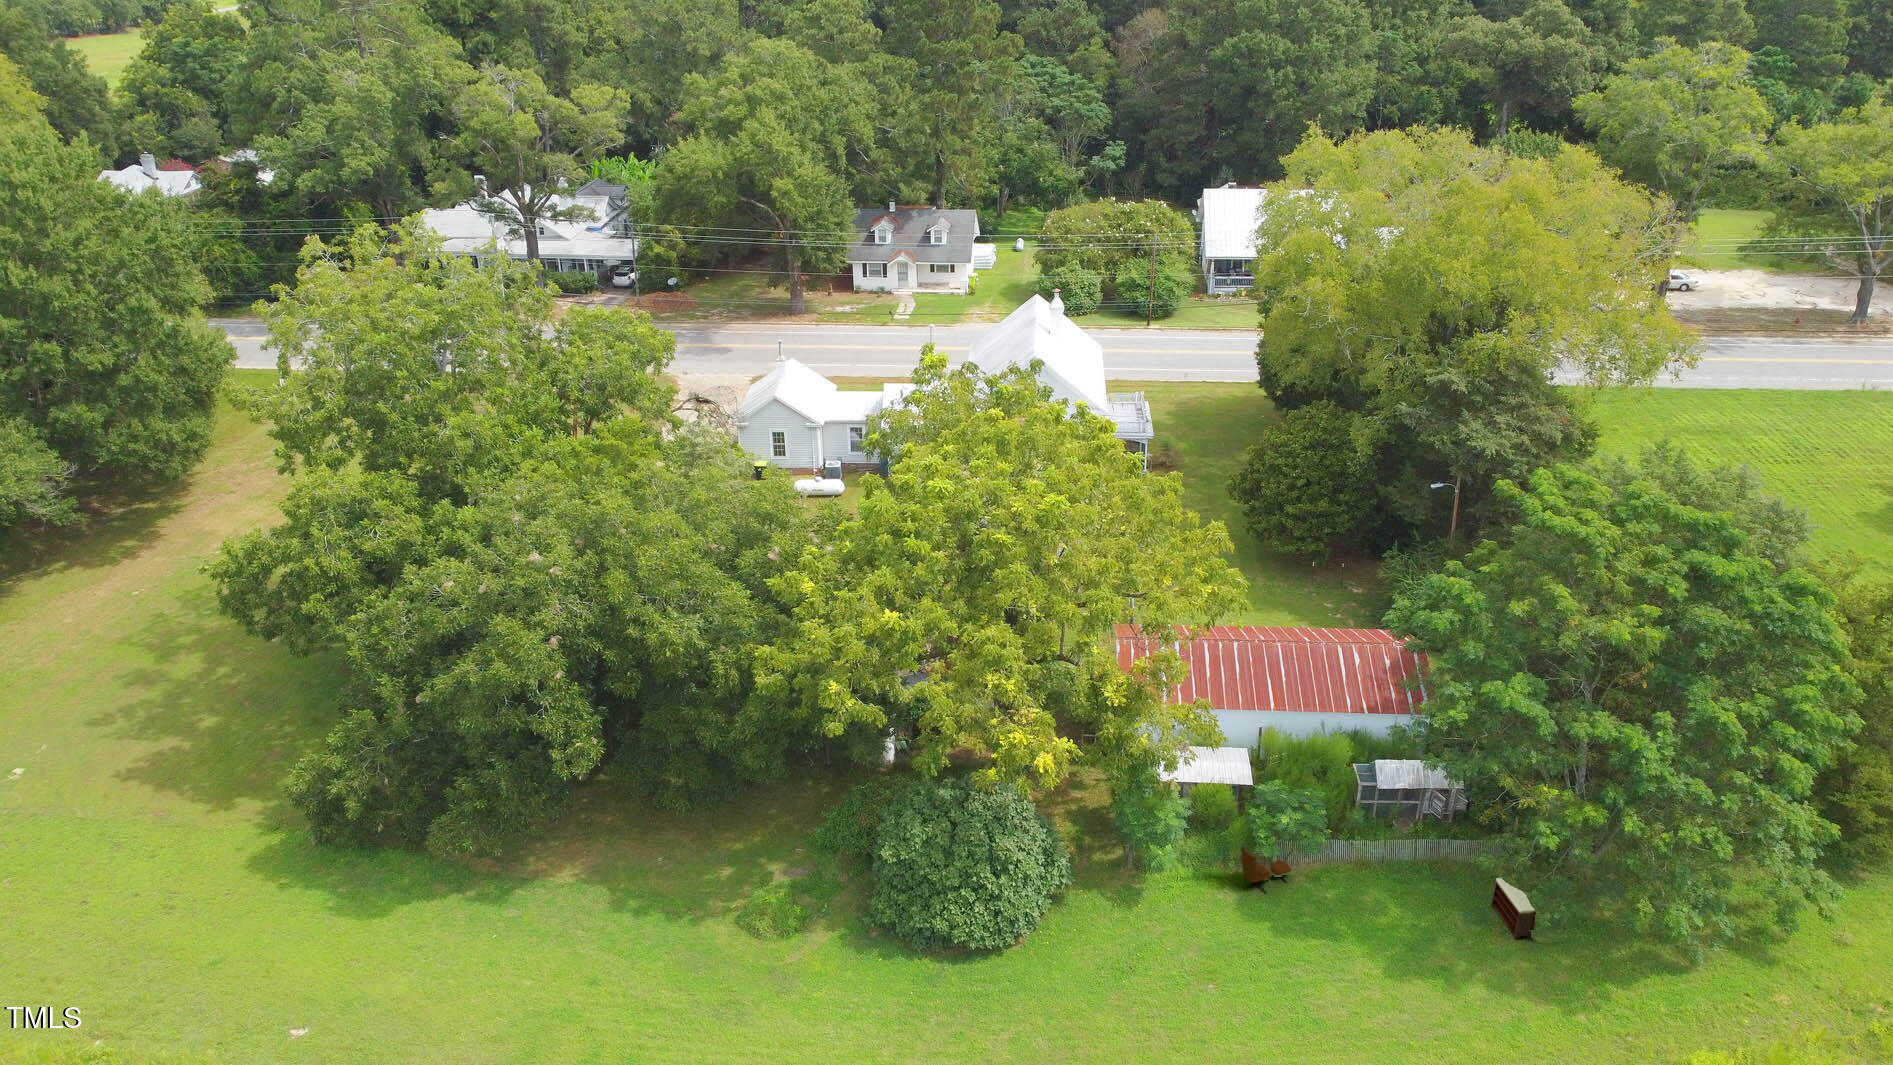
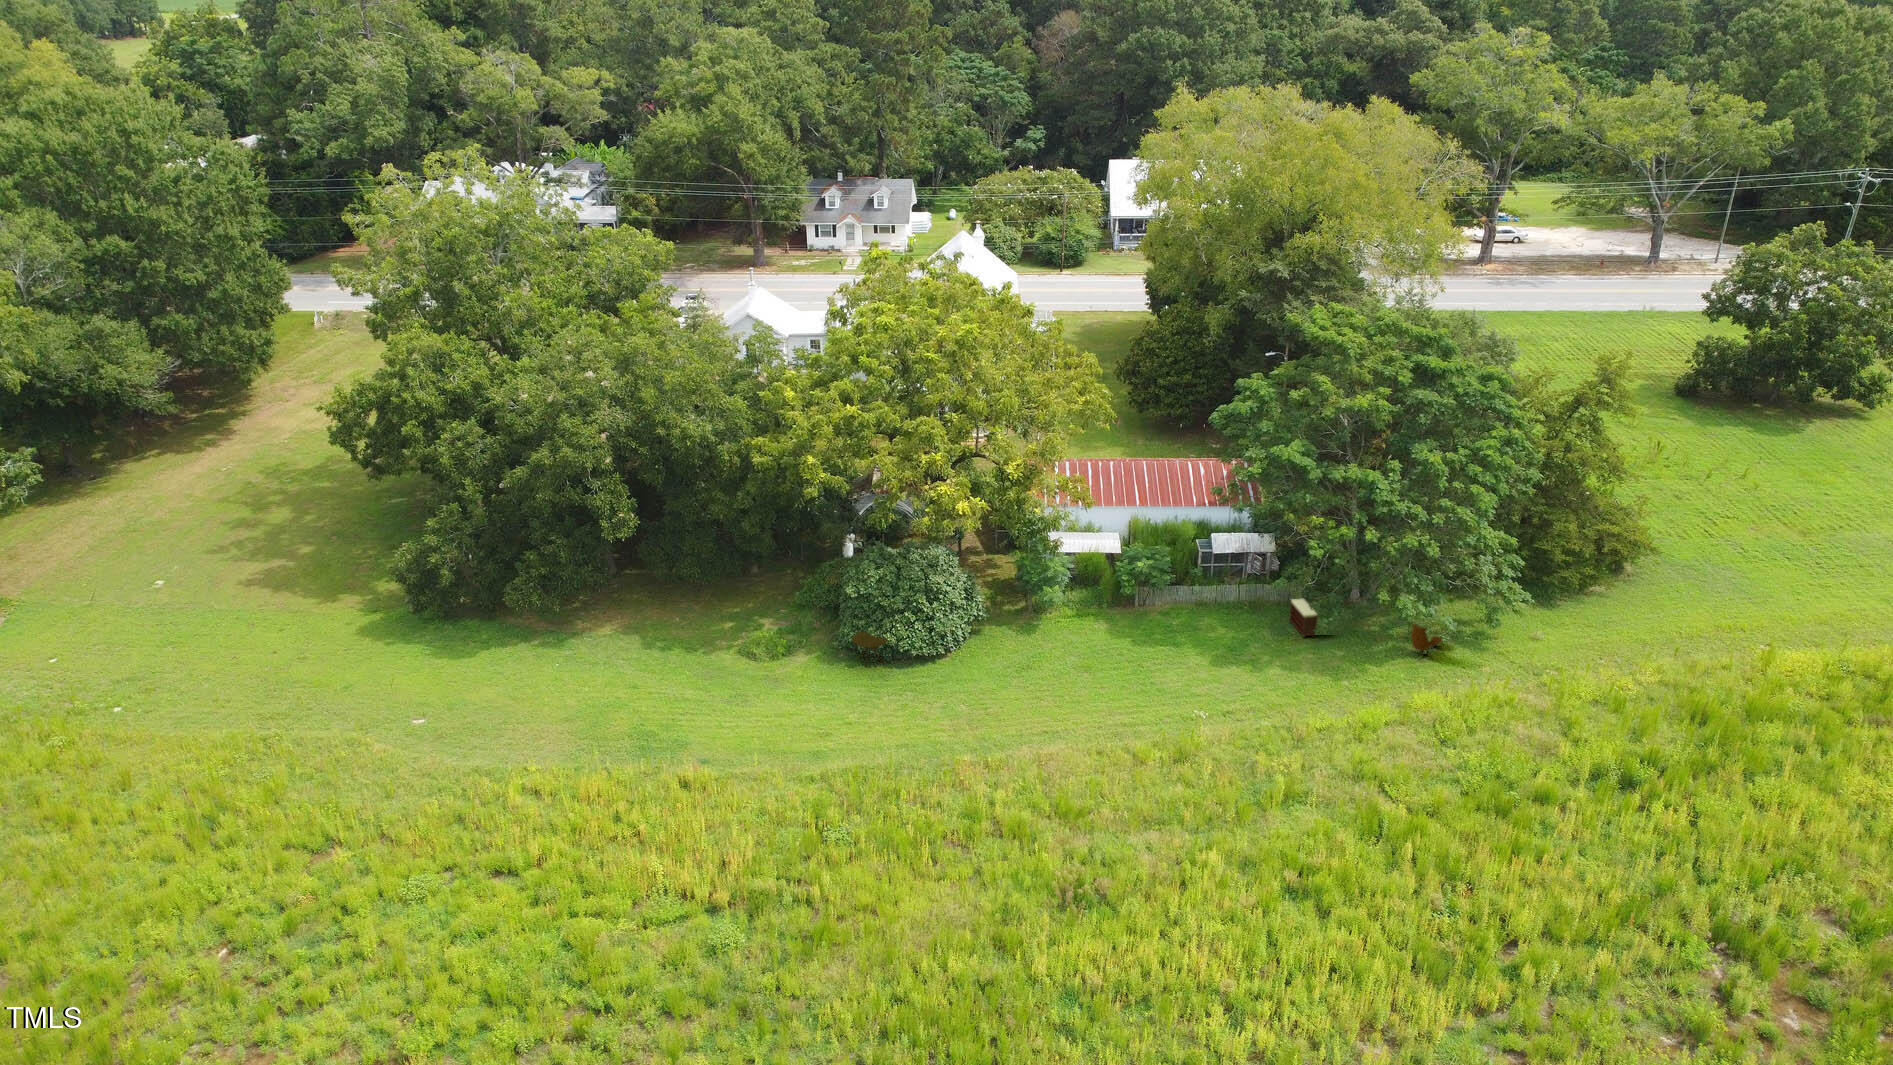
lounge chair: present [1241,846,1291,893] -> present [1411,624,1443,654]
round table: none [887,920,938,976] -> present [852,632,888,663]

